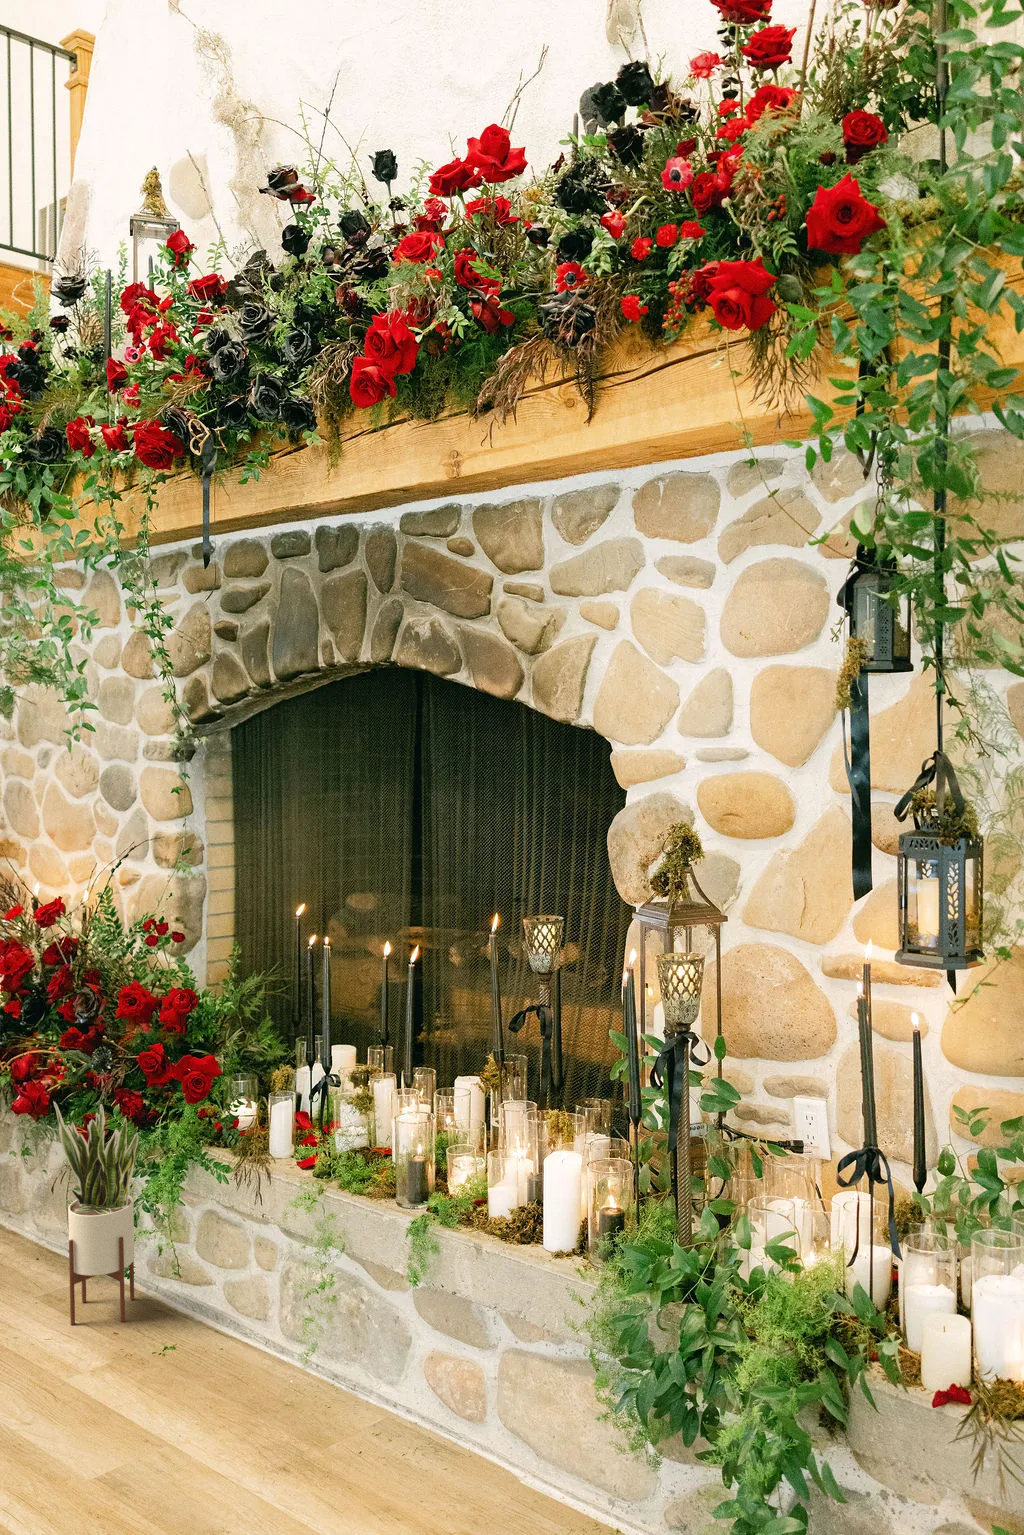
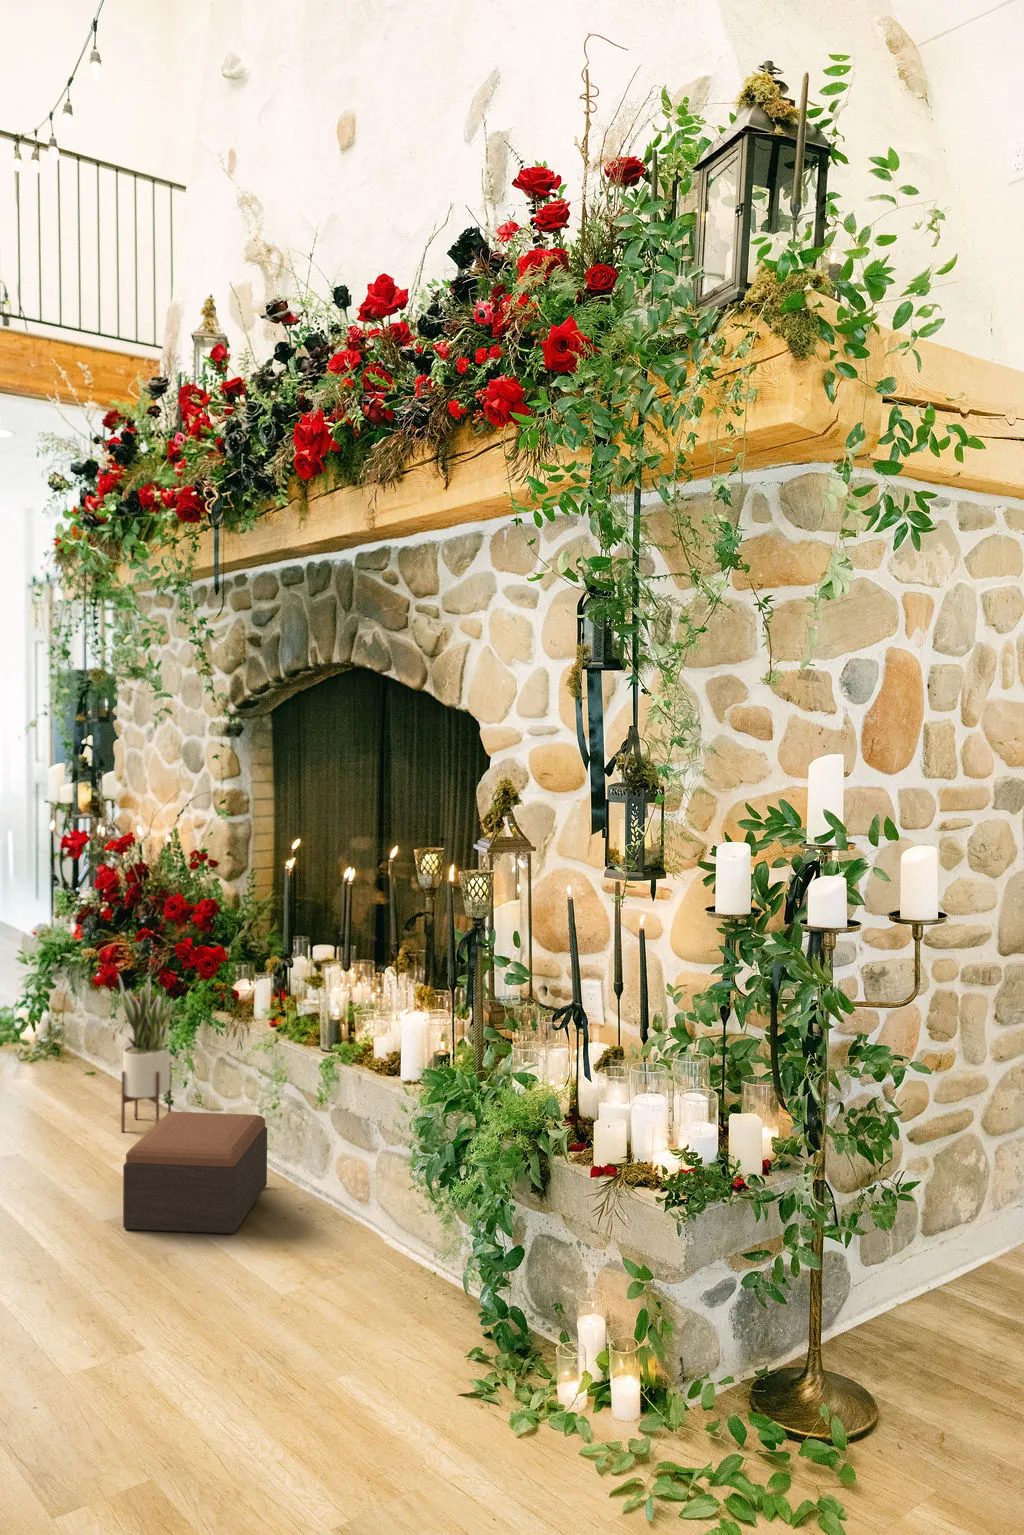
footstool: none [131,1299,313,1490] -> present [123,1112,267,1234]

